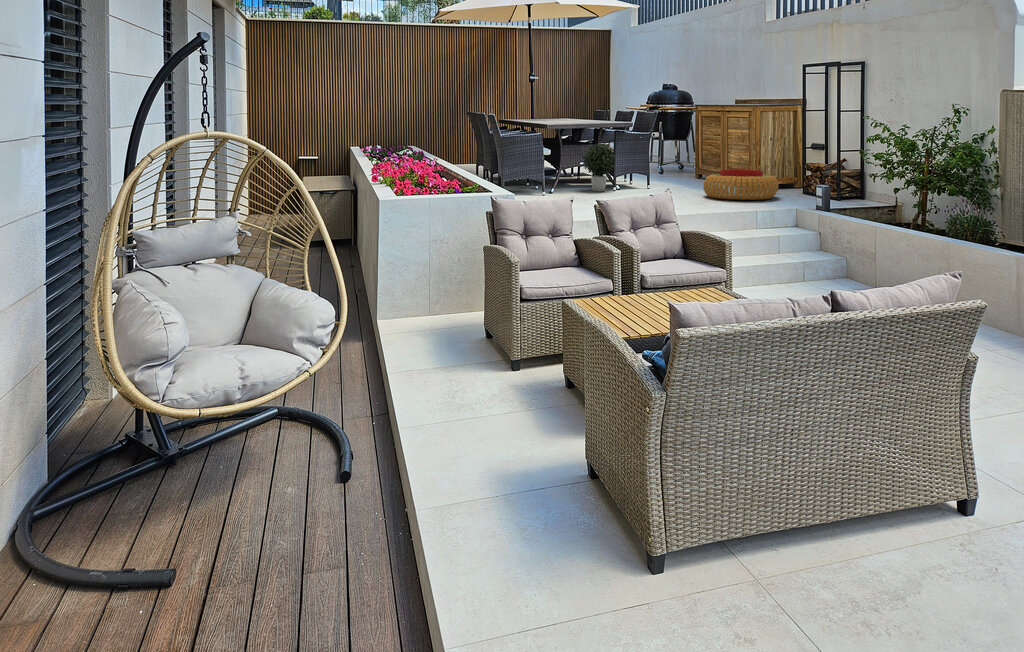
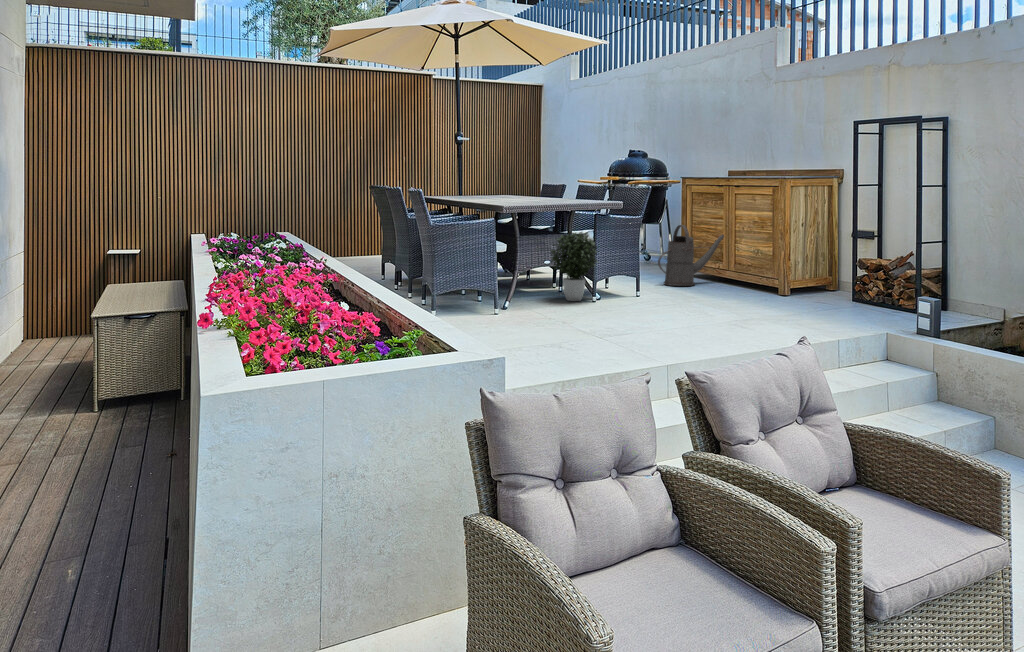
watering can: none [668,140,720,185] -> present [658,225,724,286]
pouf: present [703,170,779,200] -> none [729,270,839,316]

